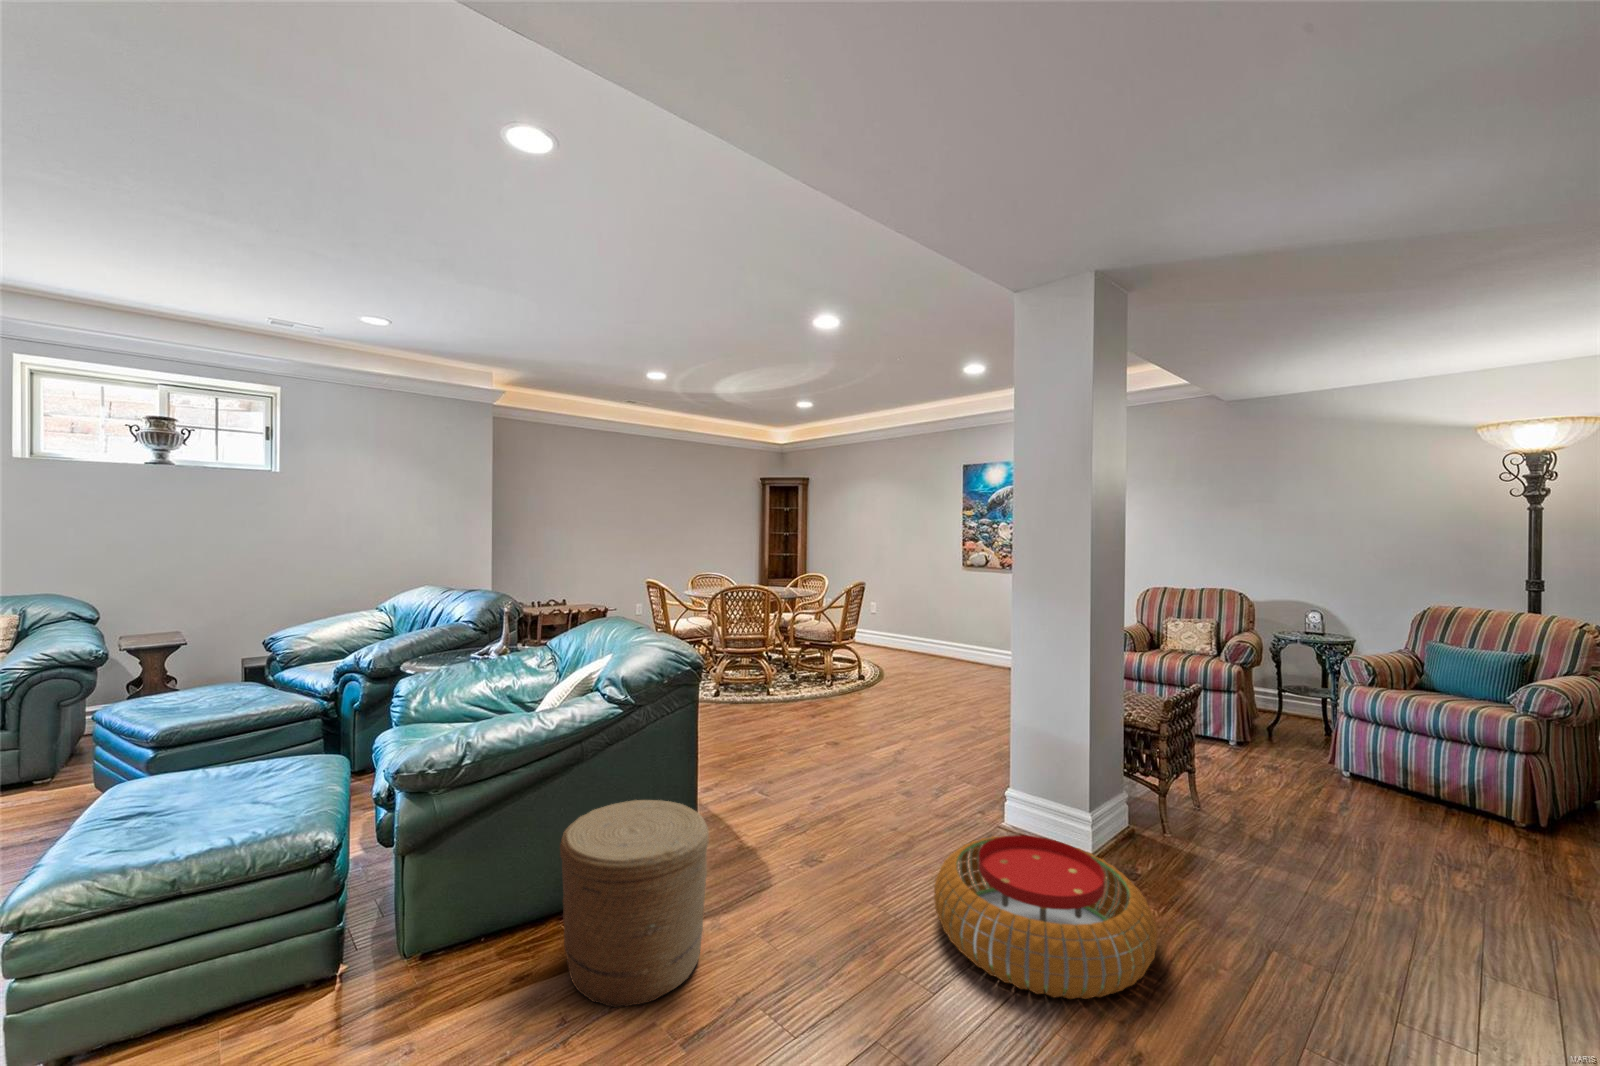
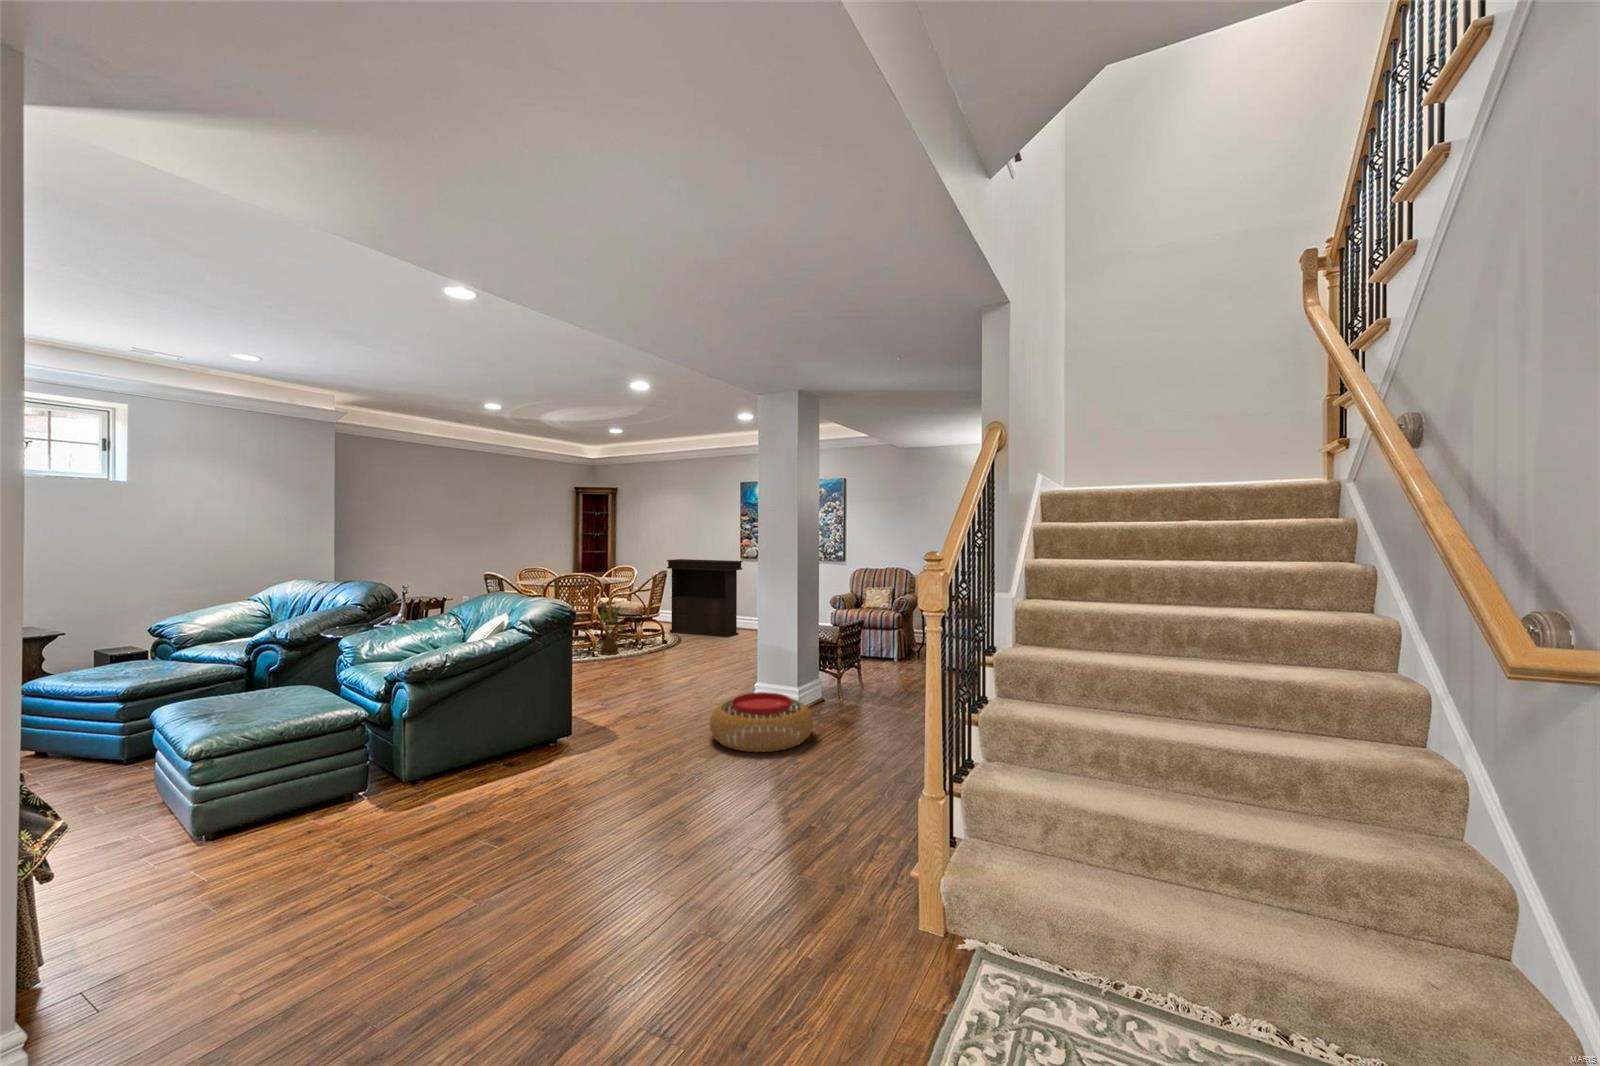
console table: none [865,566,966,676] -> present [667,559,742,637]
house plant: none [772,627,820,693] -> present [598,606,633,655]
woven basket: present [560,800,709,1008] -> none [505,686,590,781]

